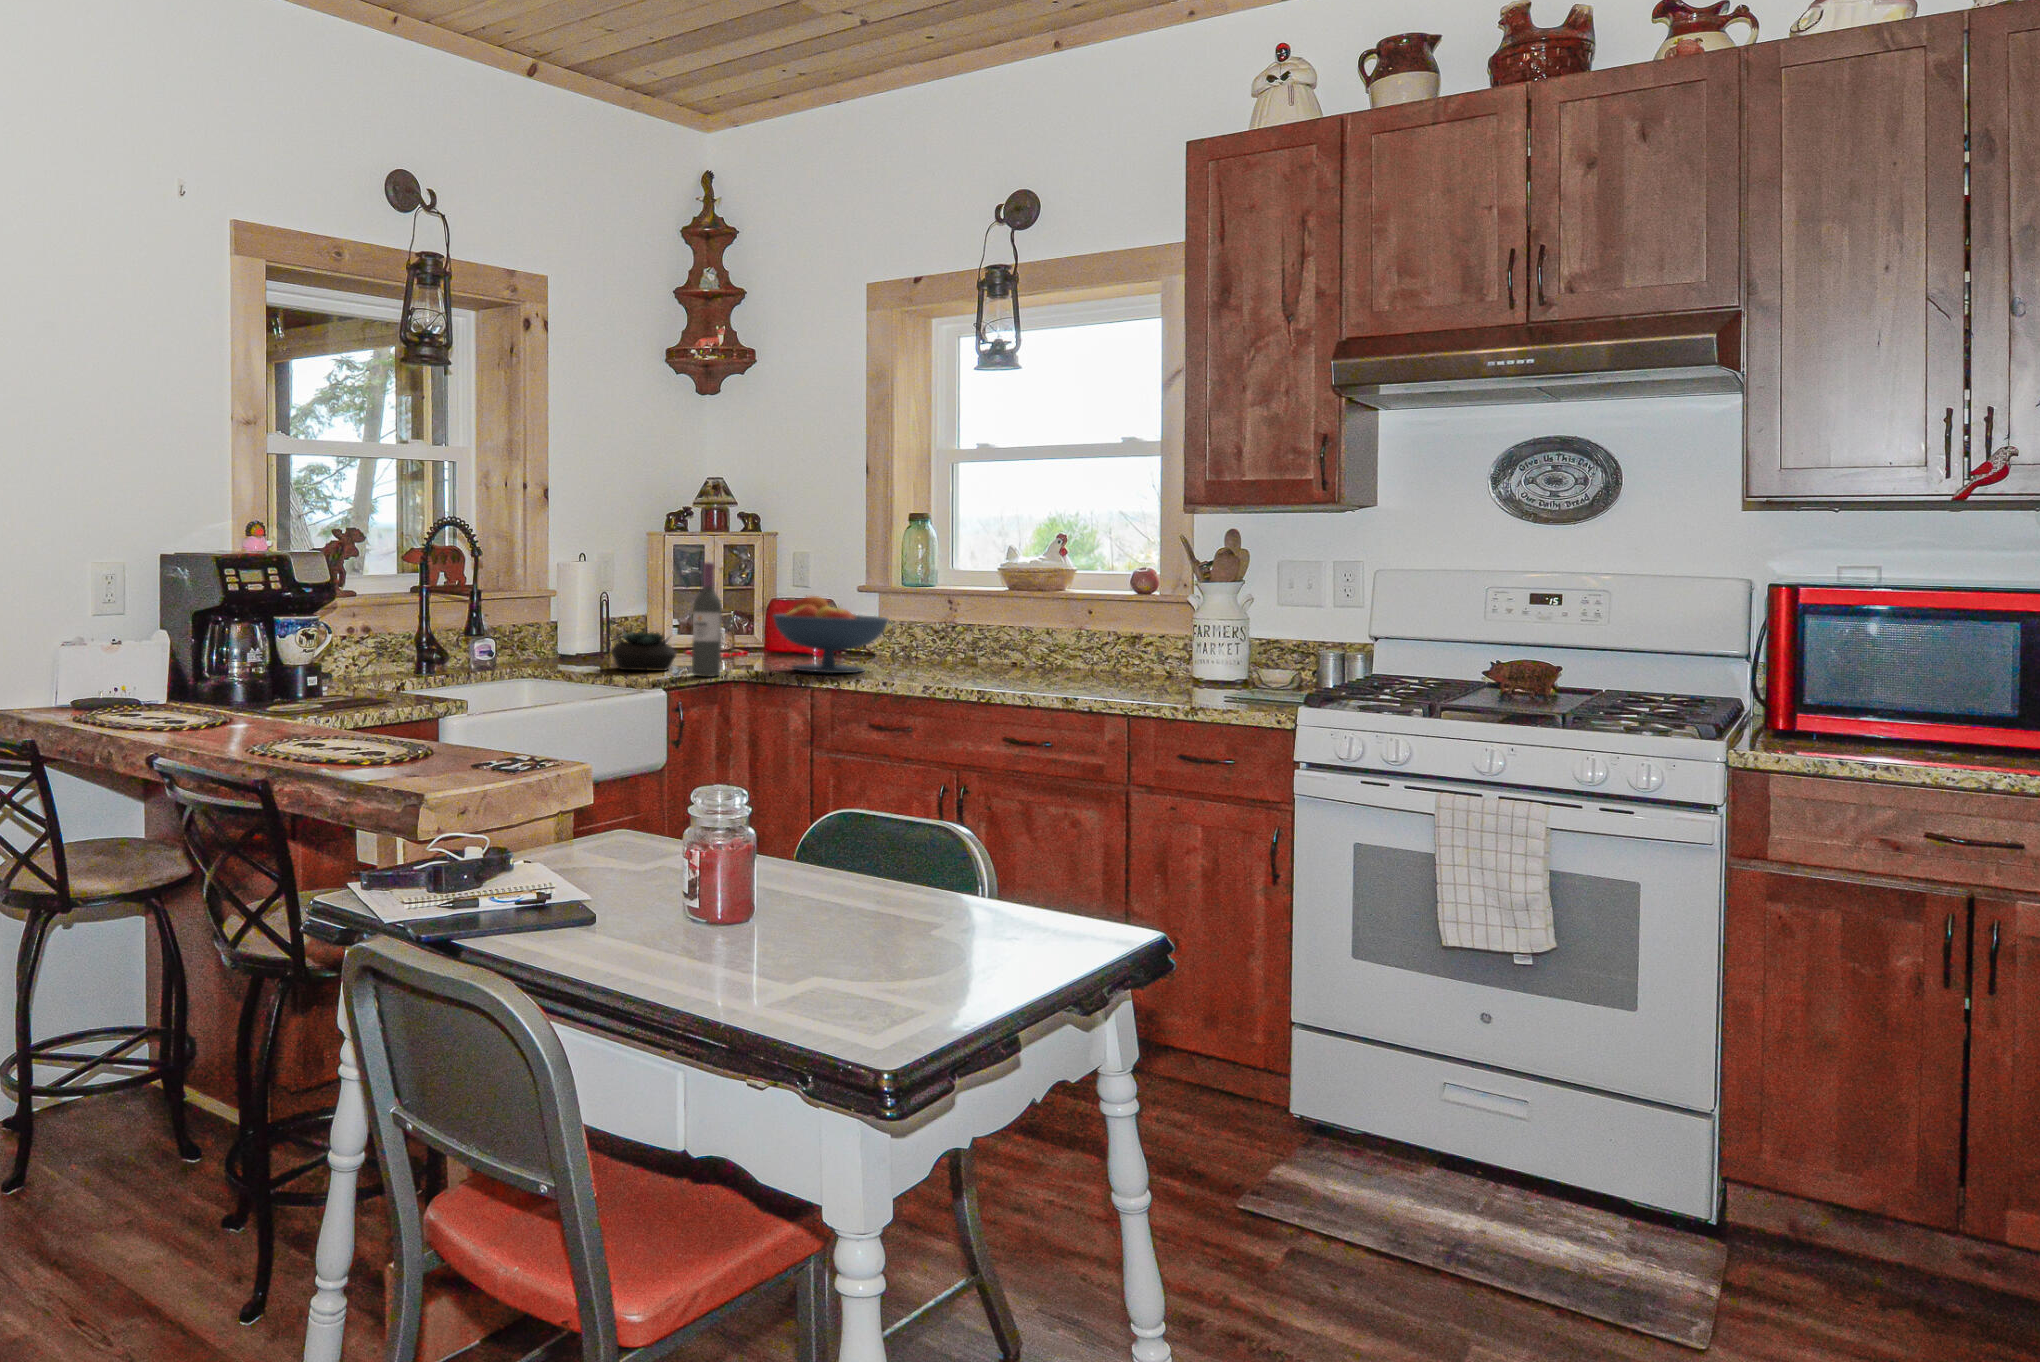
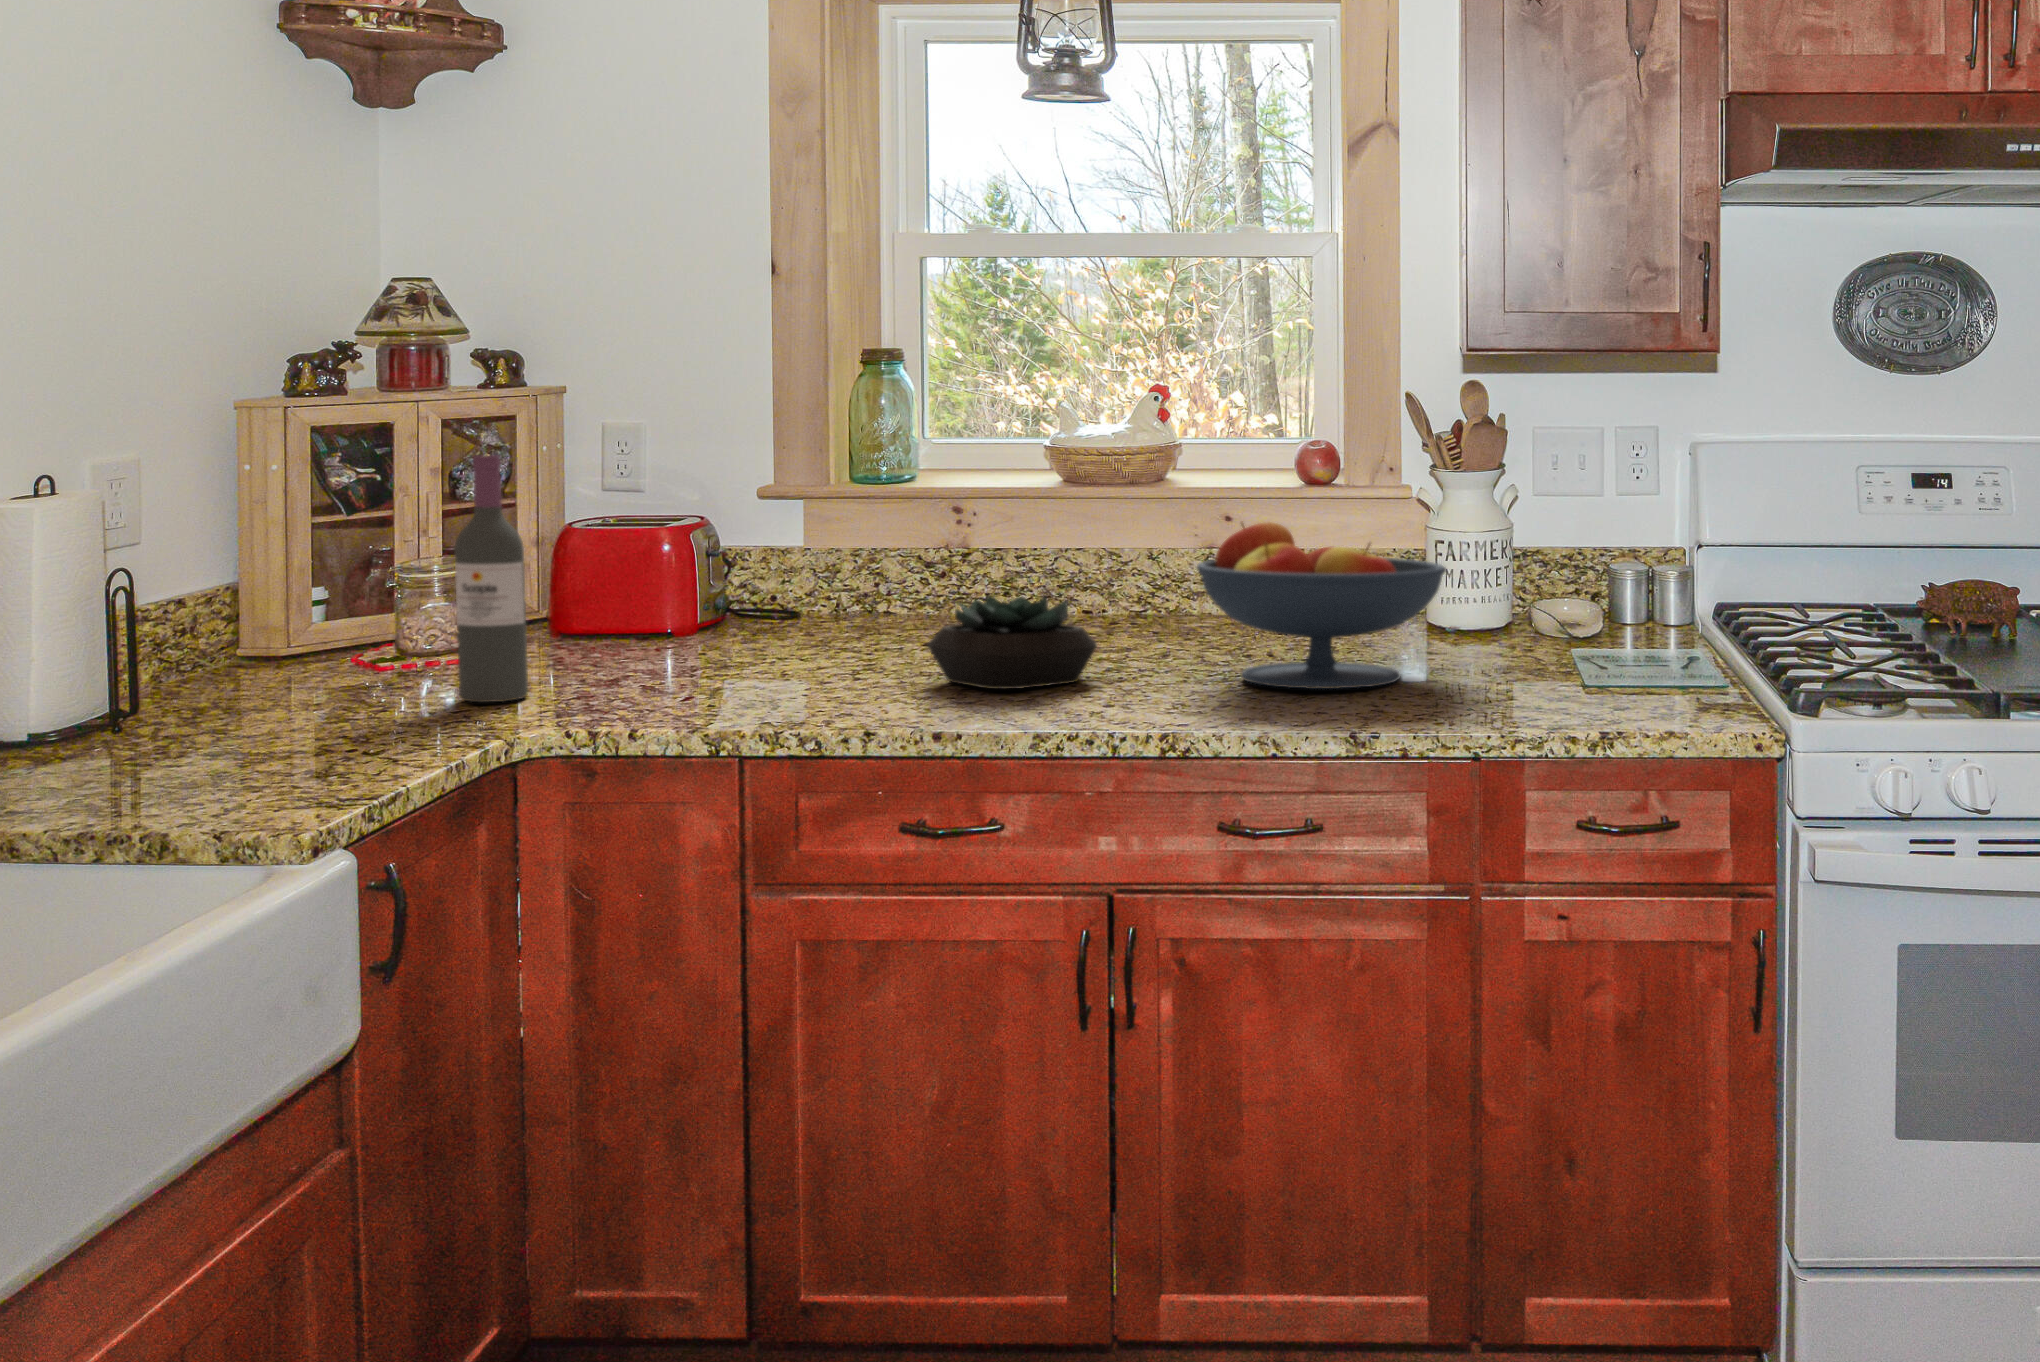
fruit bowl: present [773,596,888,673] -> present [1197,522,1446,689]
succulent plant: present [611,631,676,671] -> present [927,596,1097,689]

